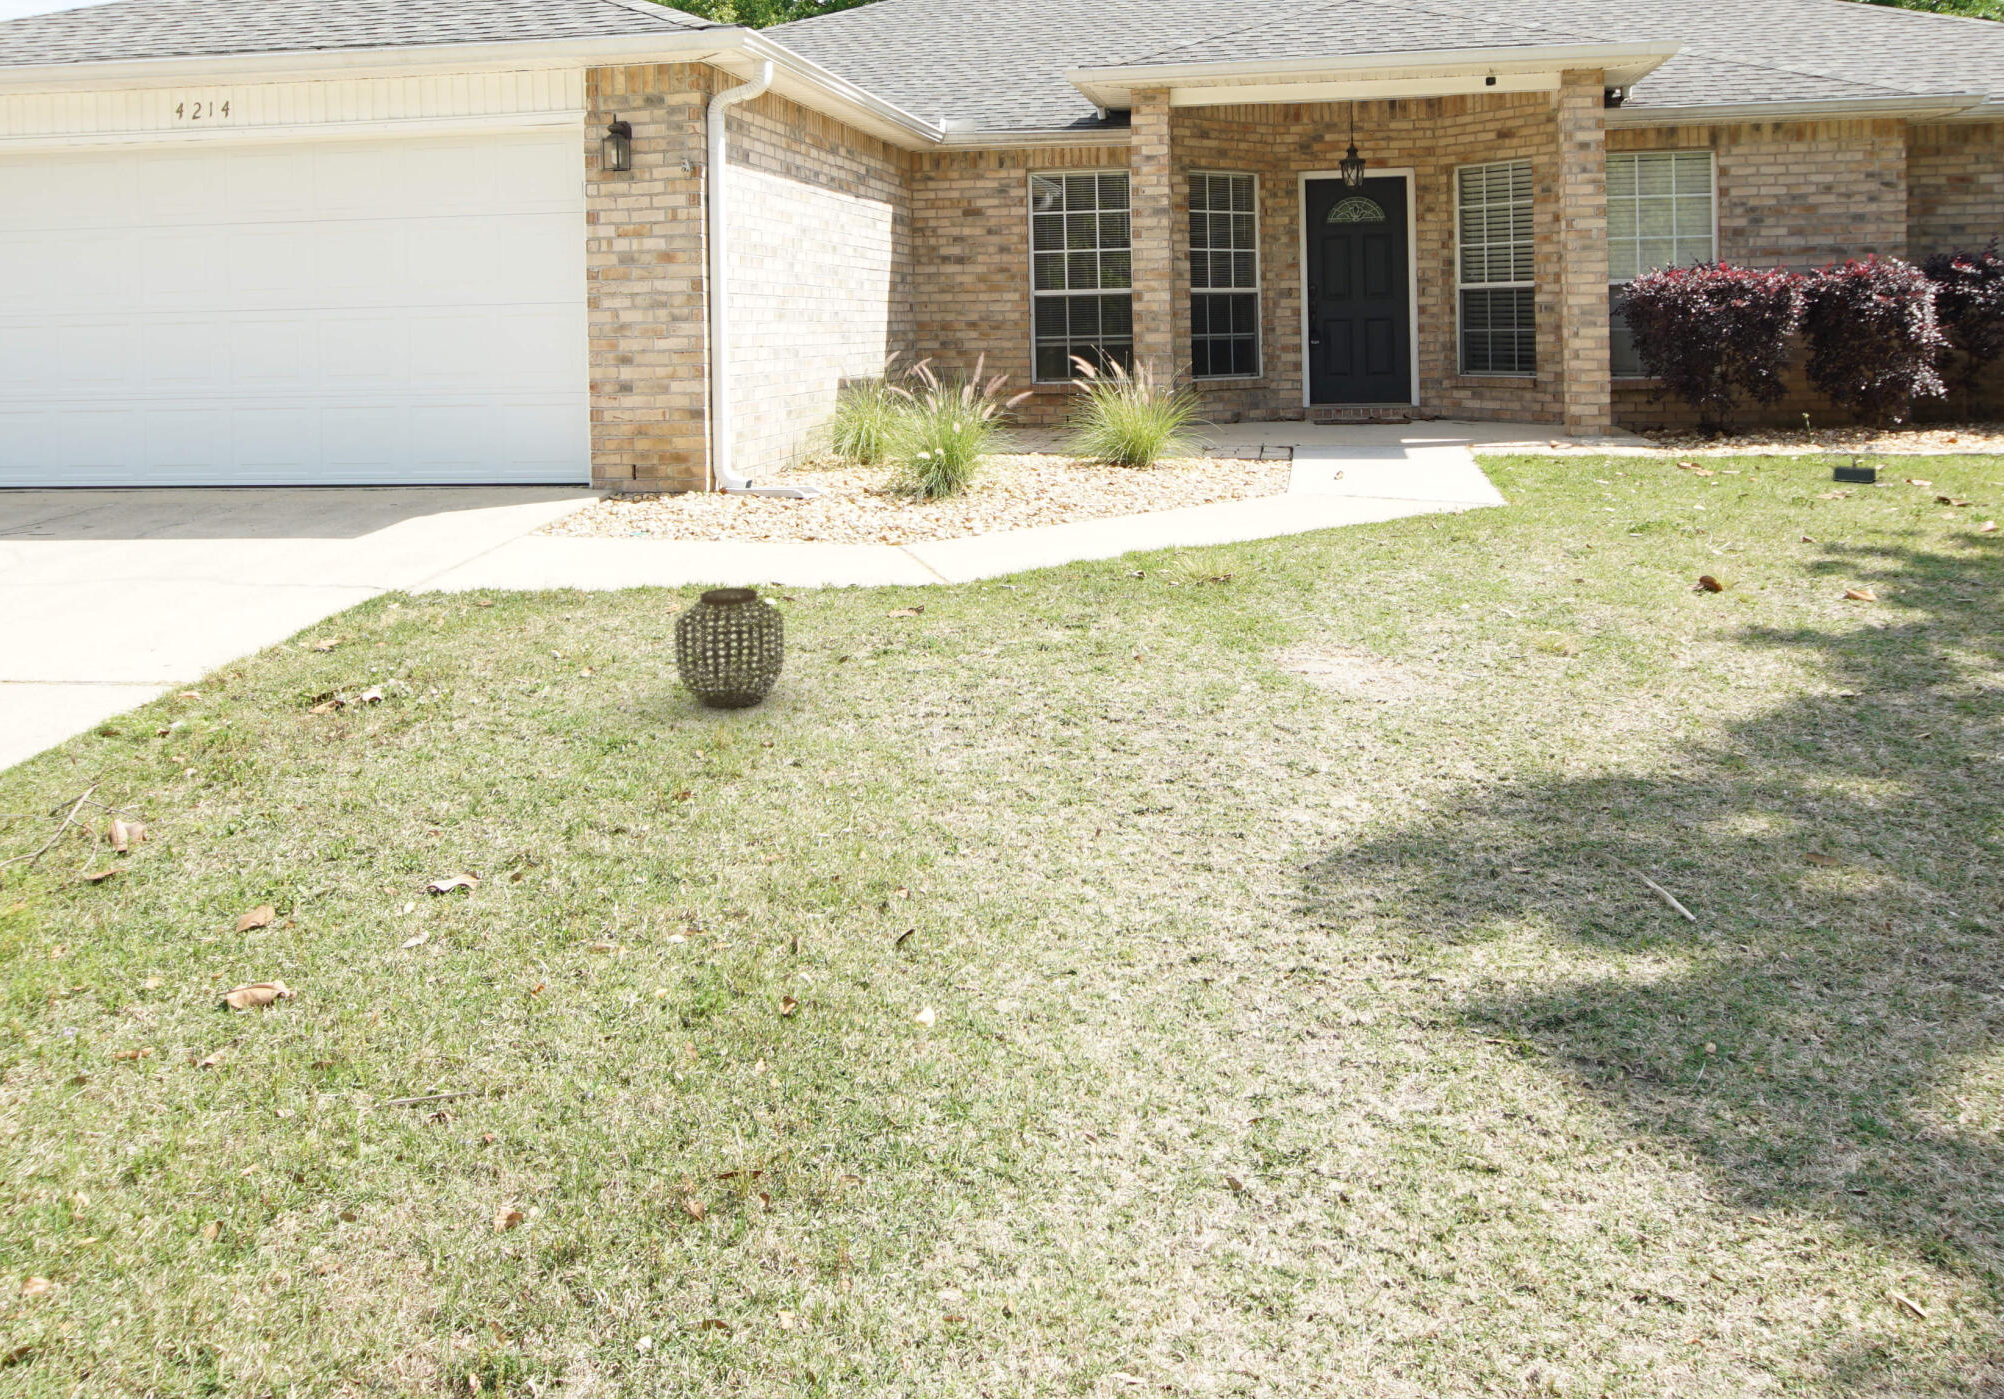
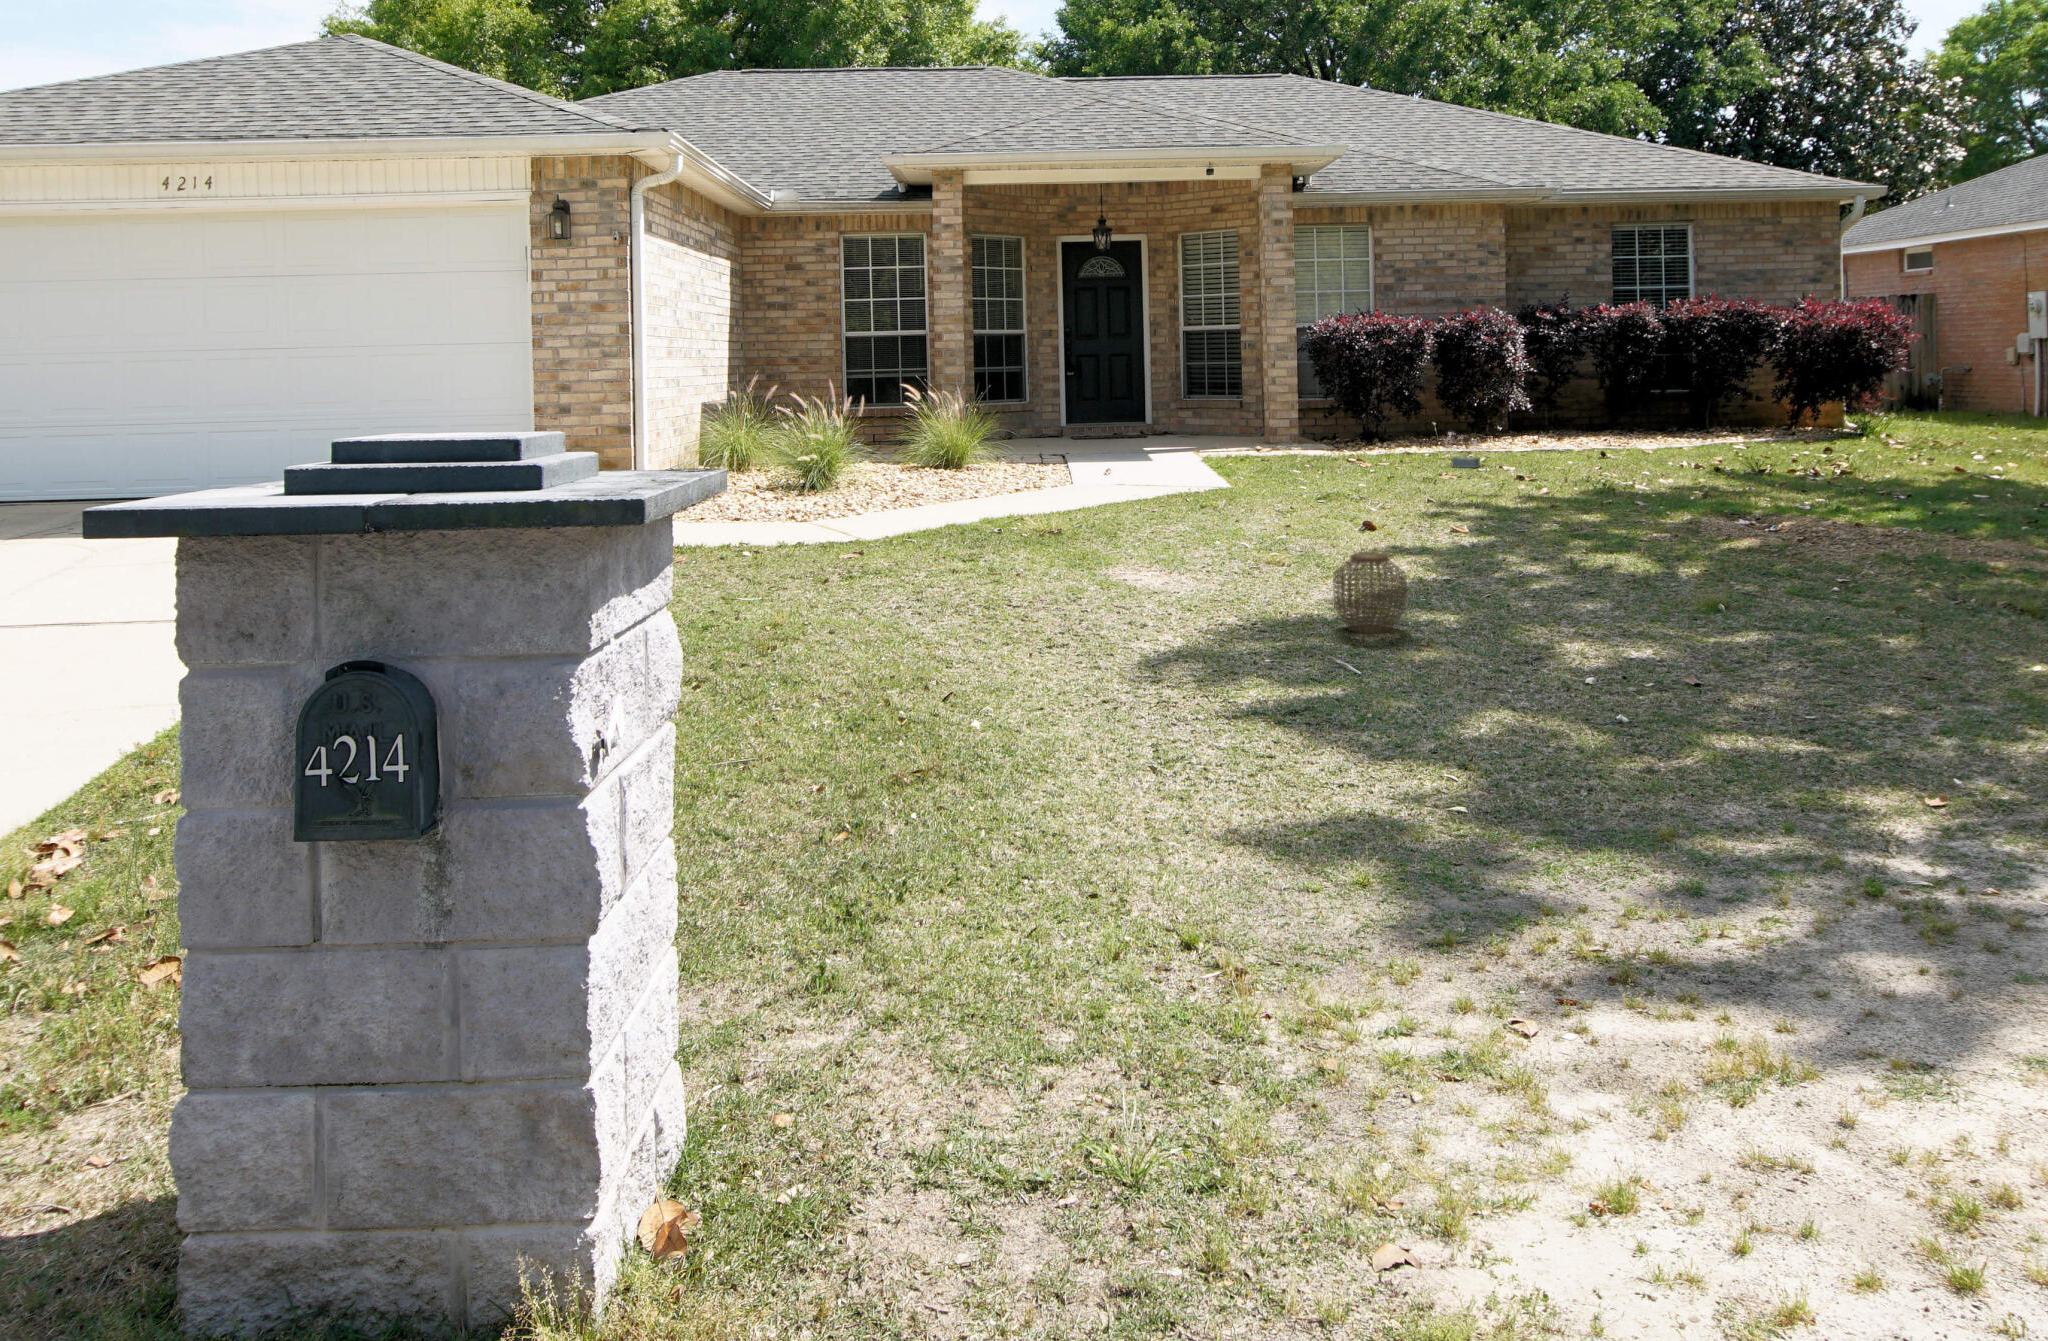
woven basket: present [675,588,784,708] -> present [1333,552,1407,633]

